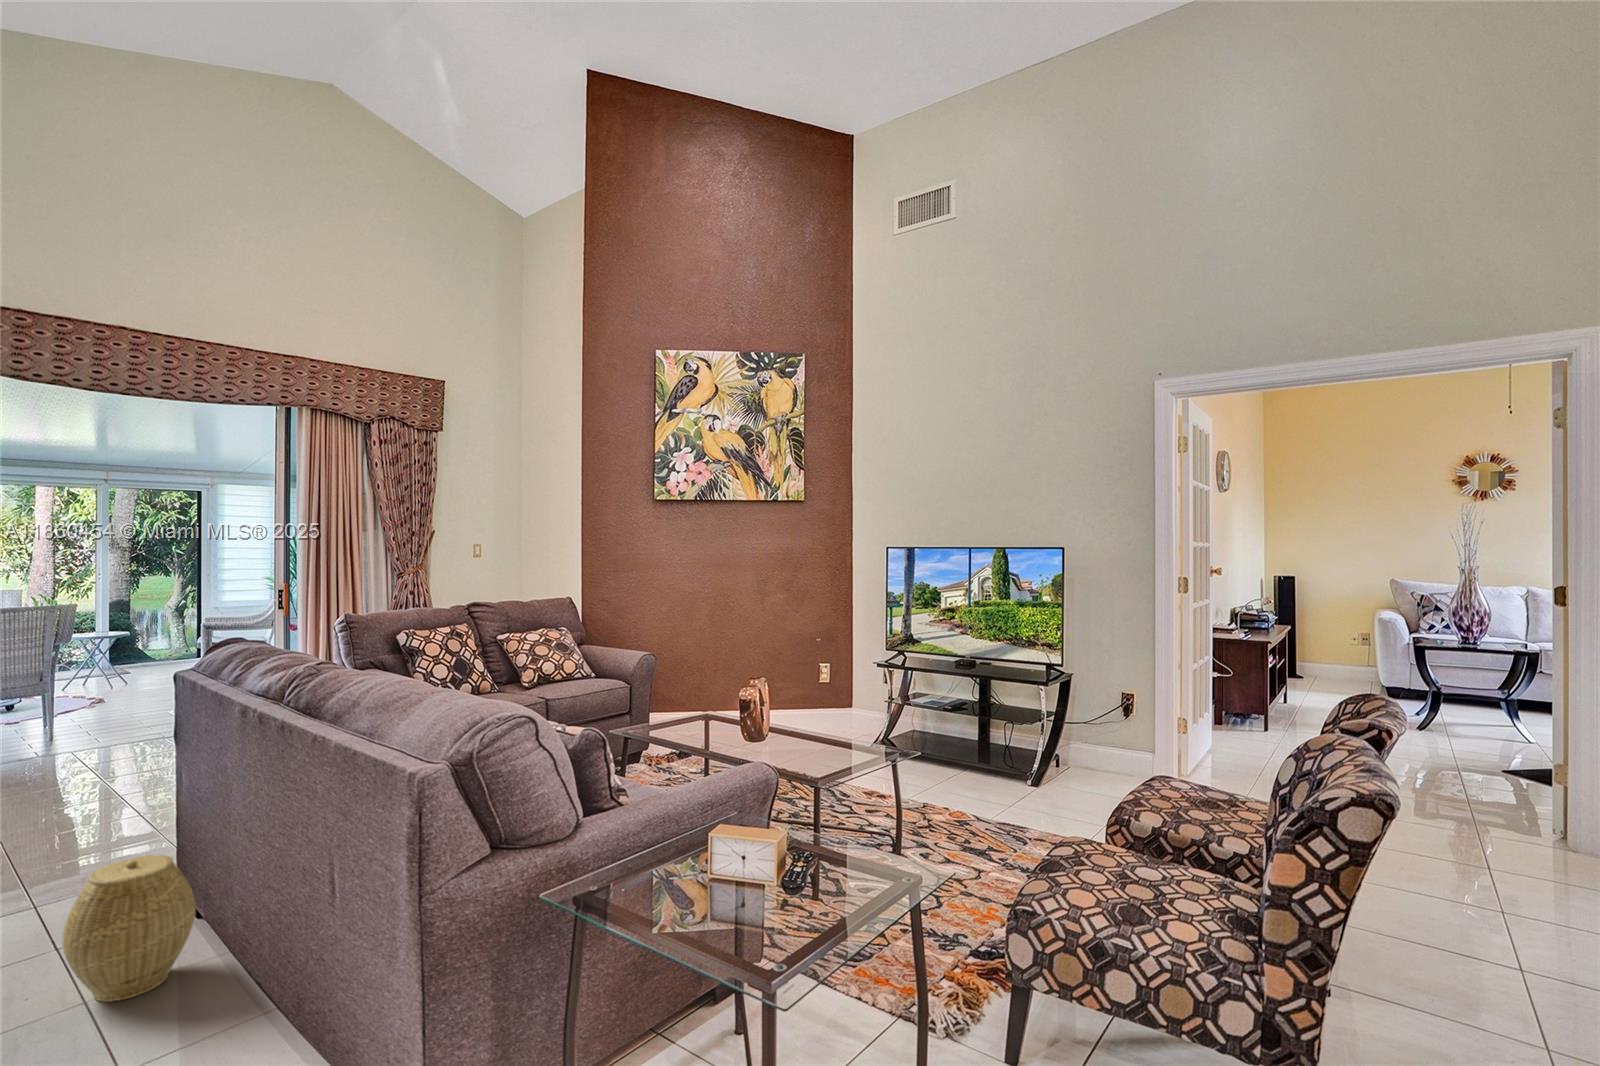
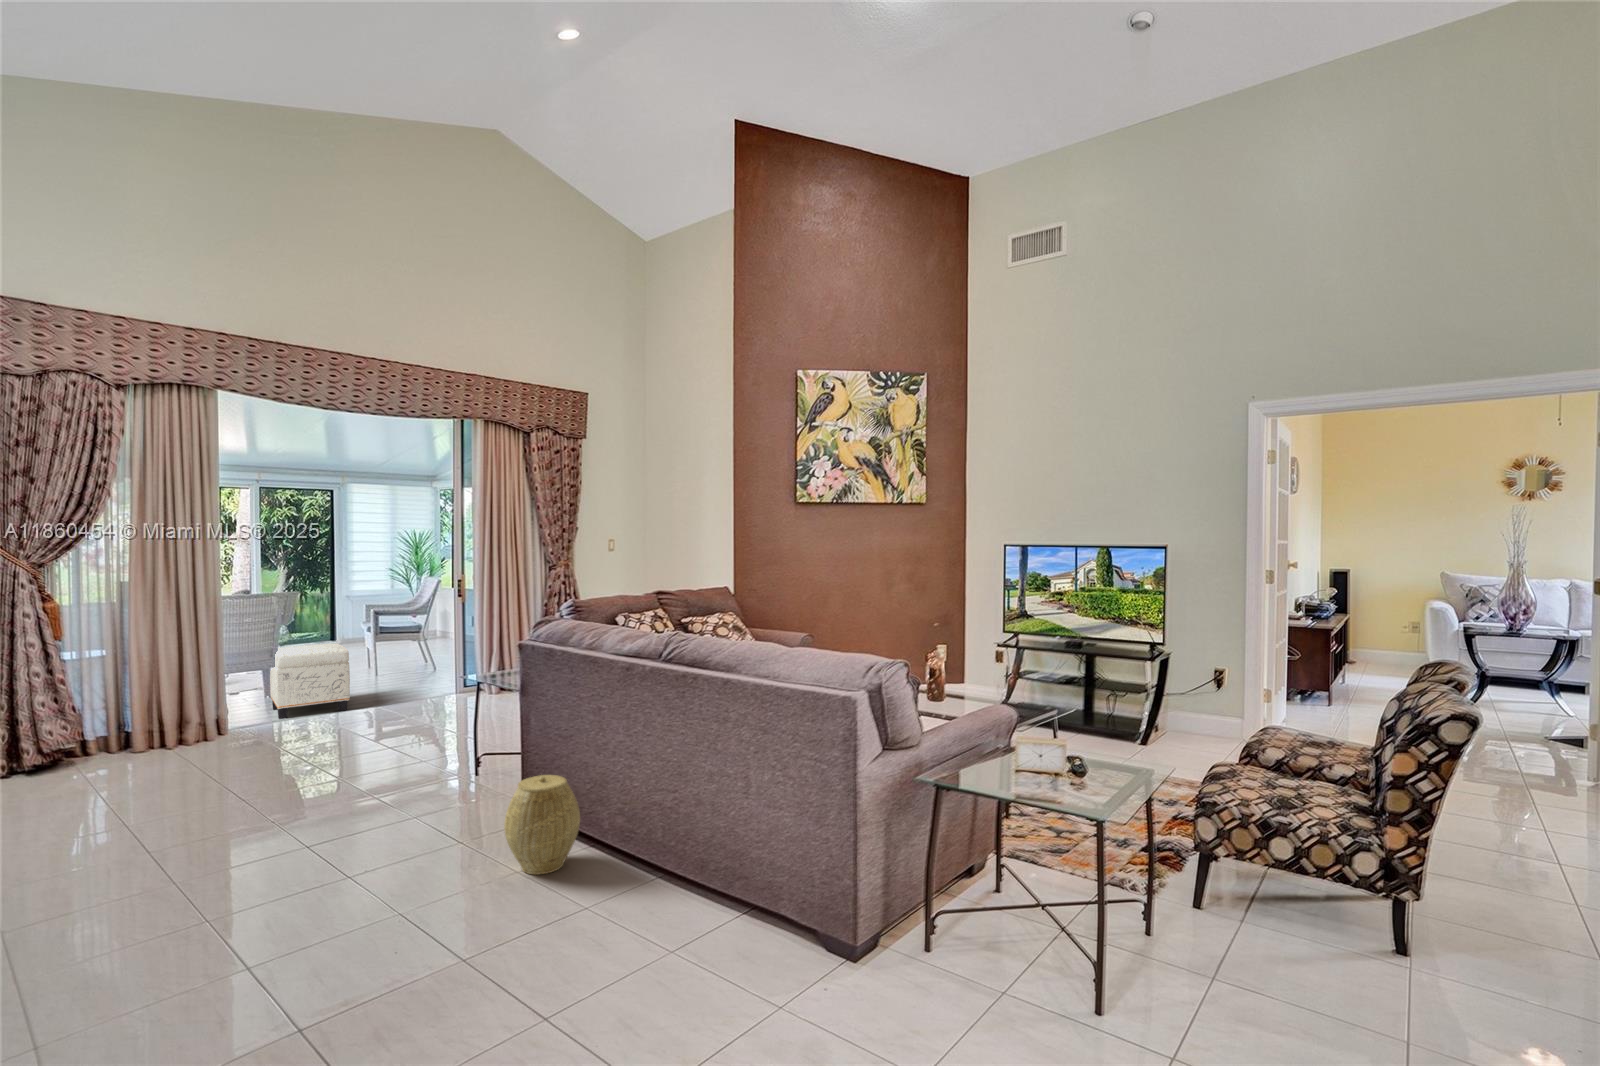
ottoman: none [31,664,133,754] -> present [270,643,350,719]

